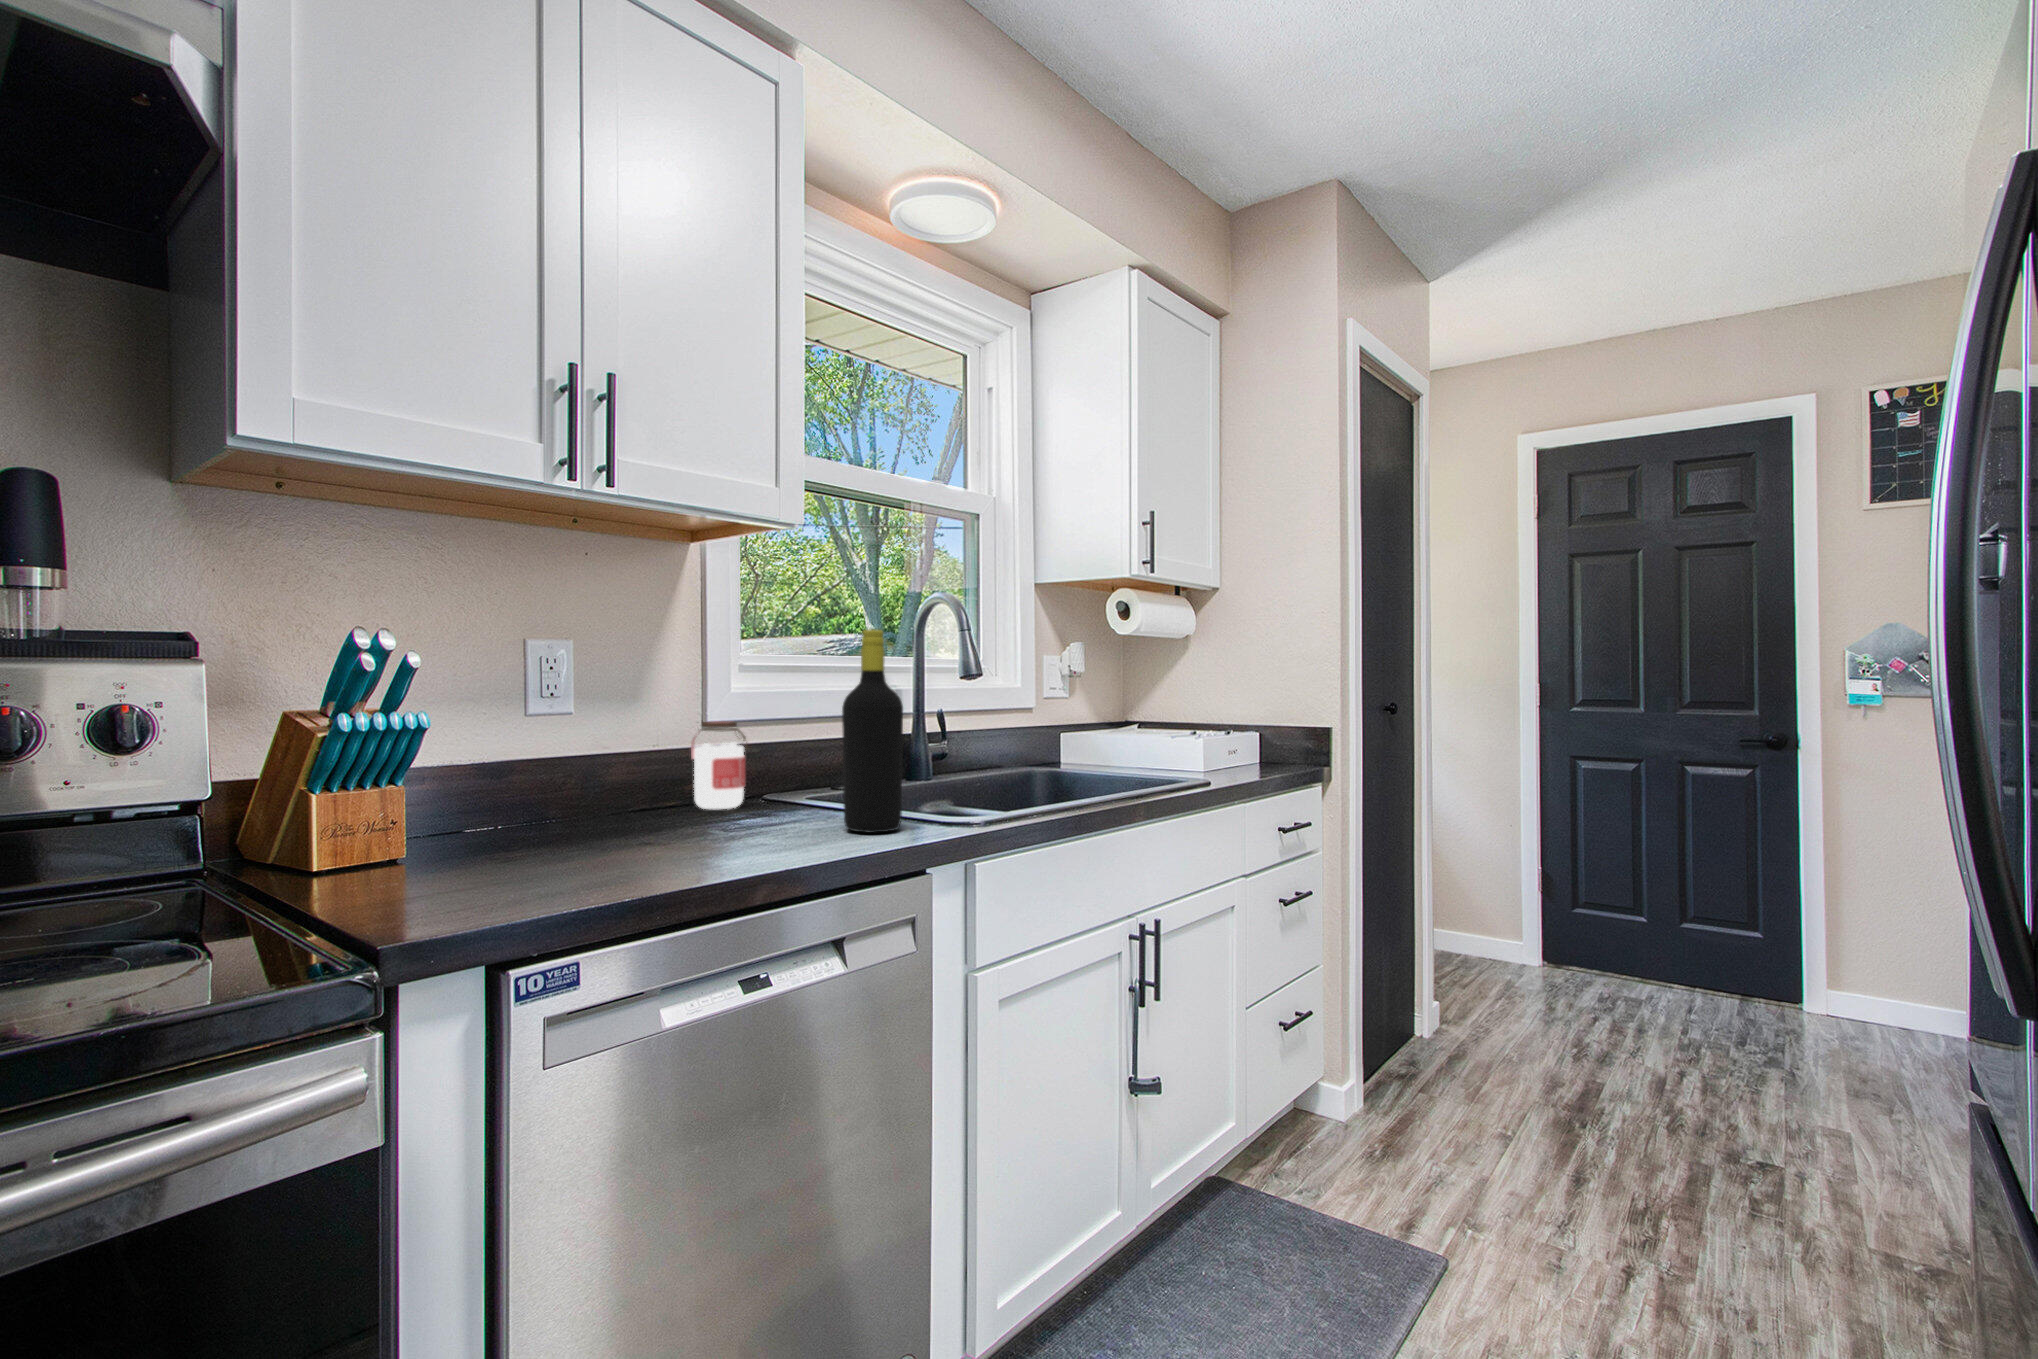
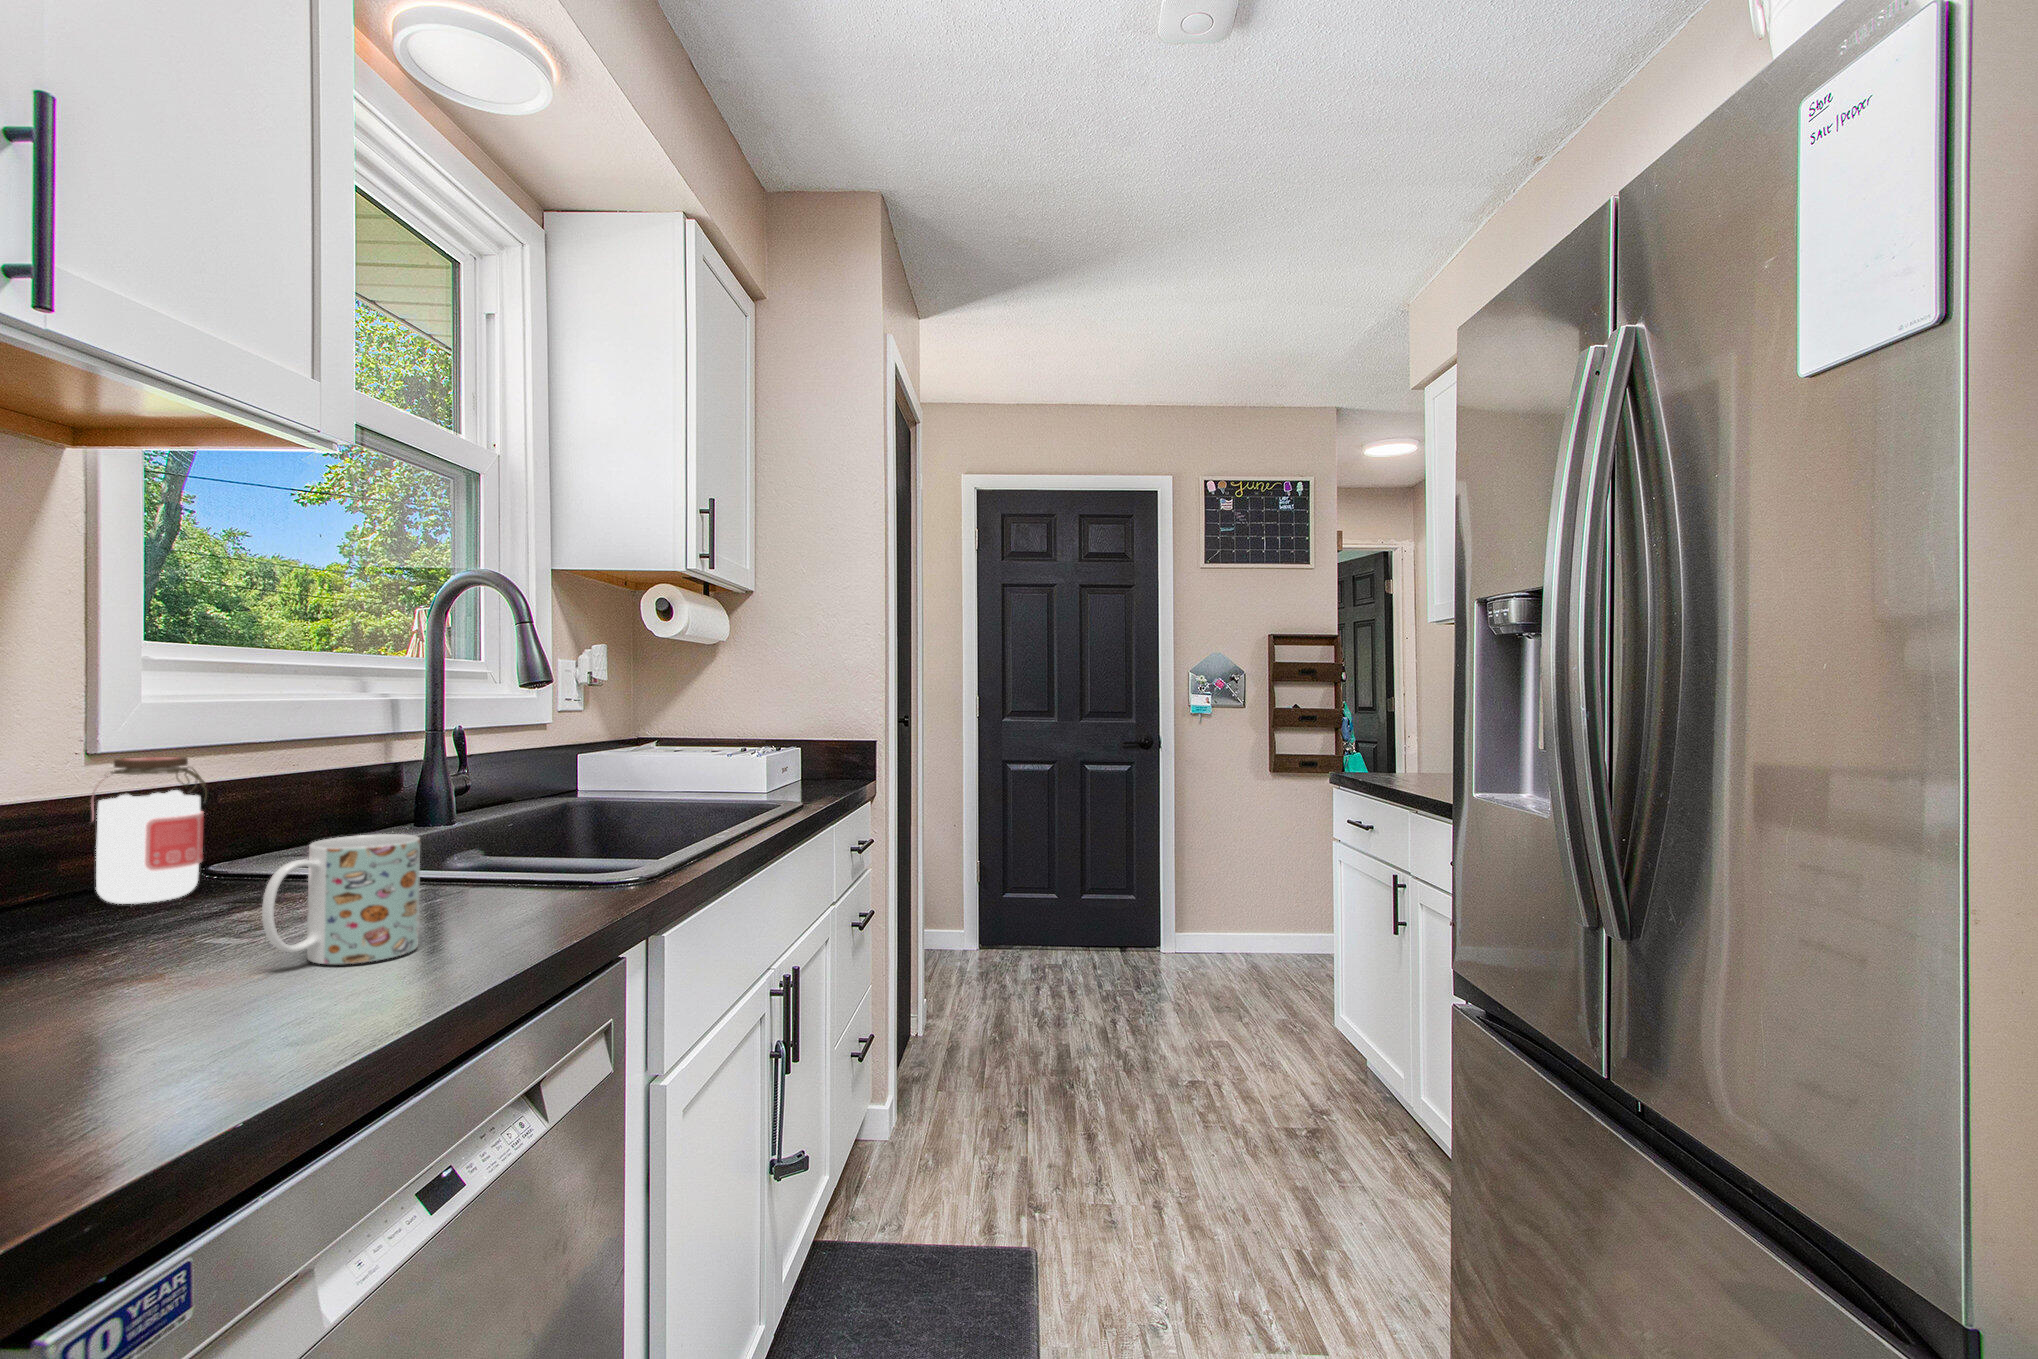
bottle: present [842,629,903,833] -> none [454,623,555,915]
mug: none [710,770,799,847] -> present [262,834,420,964]

